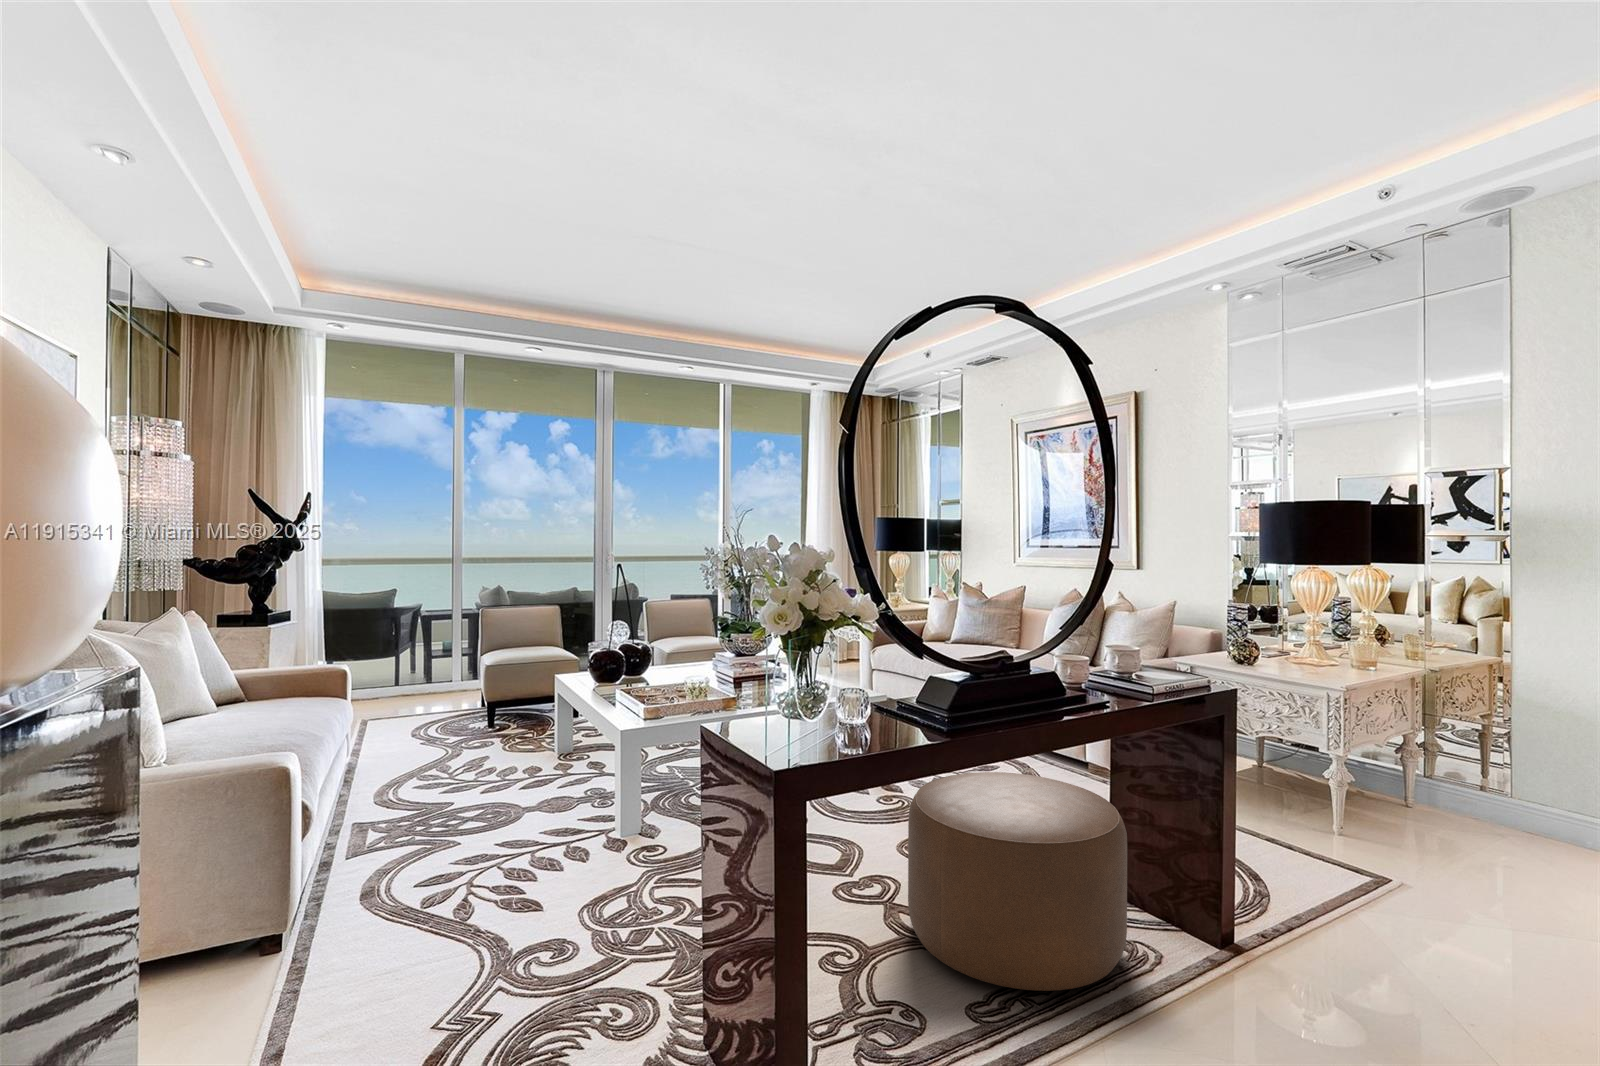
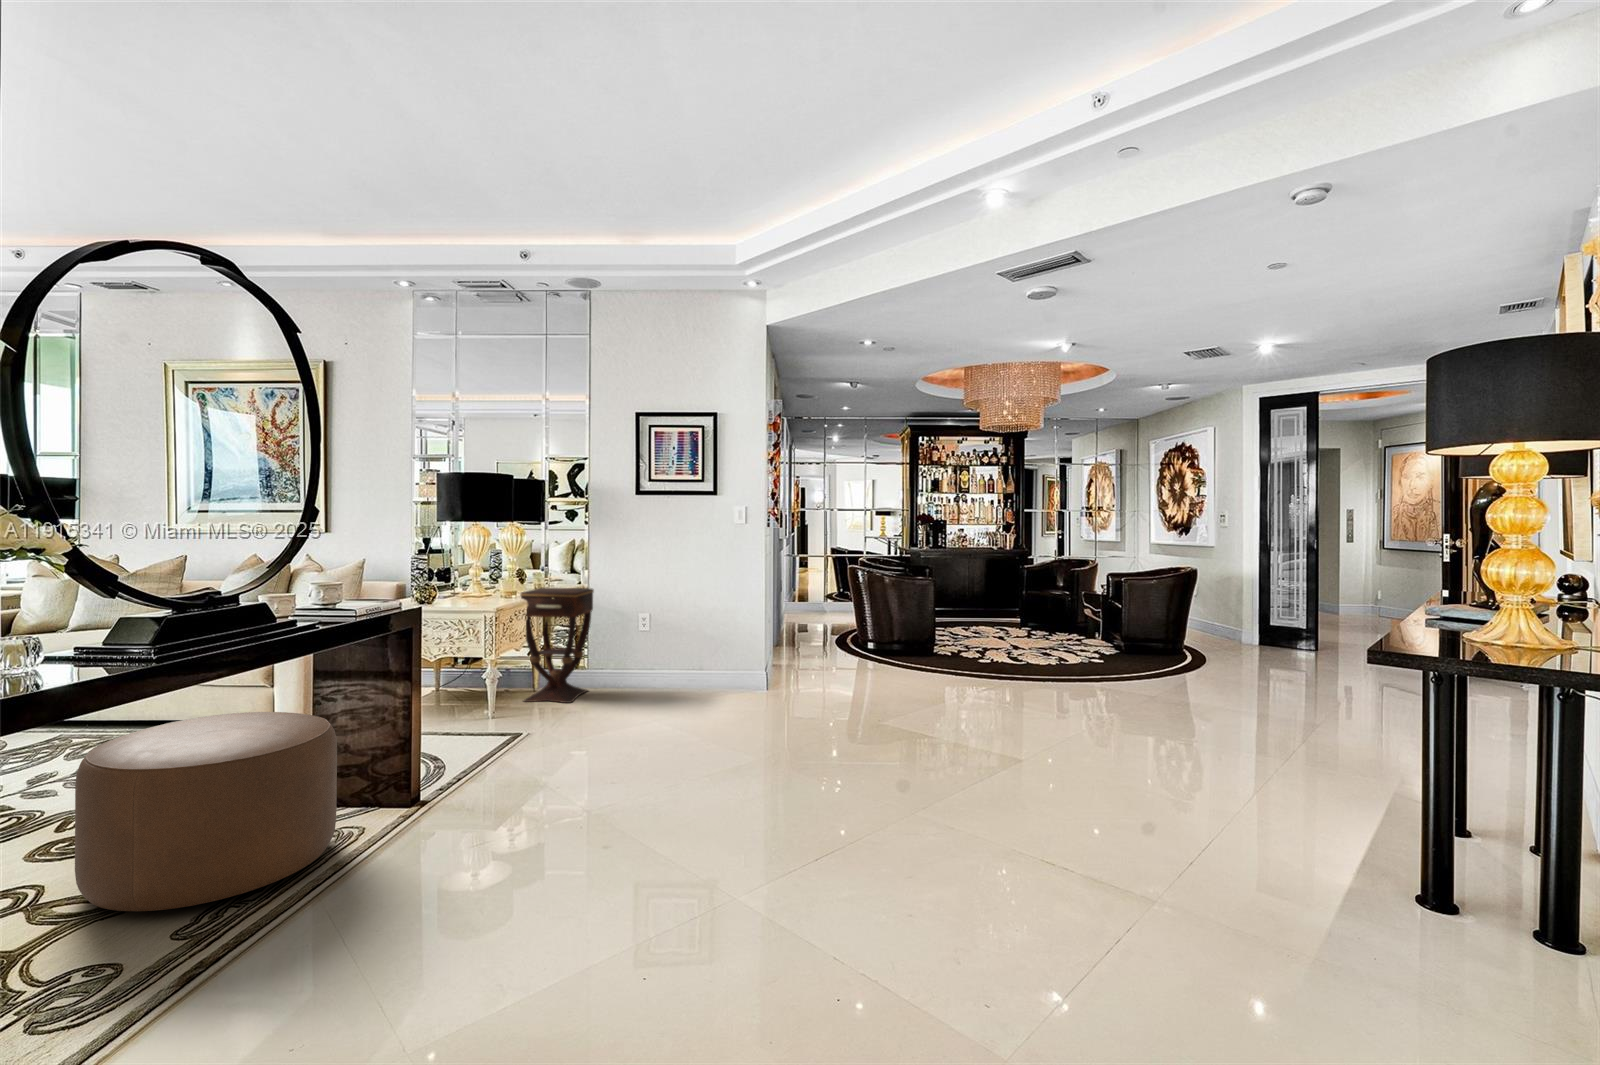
side table: none [1380,657,1515,839] -> present [520,588,594,703]

